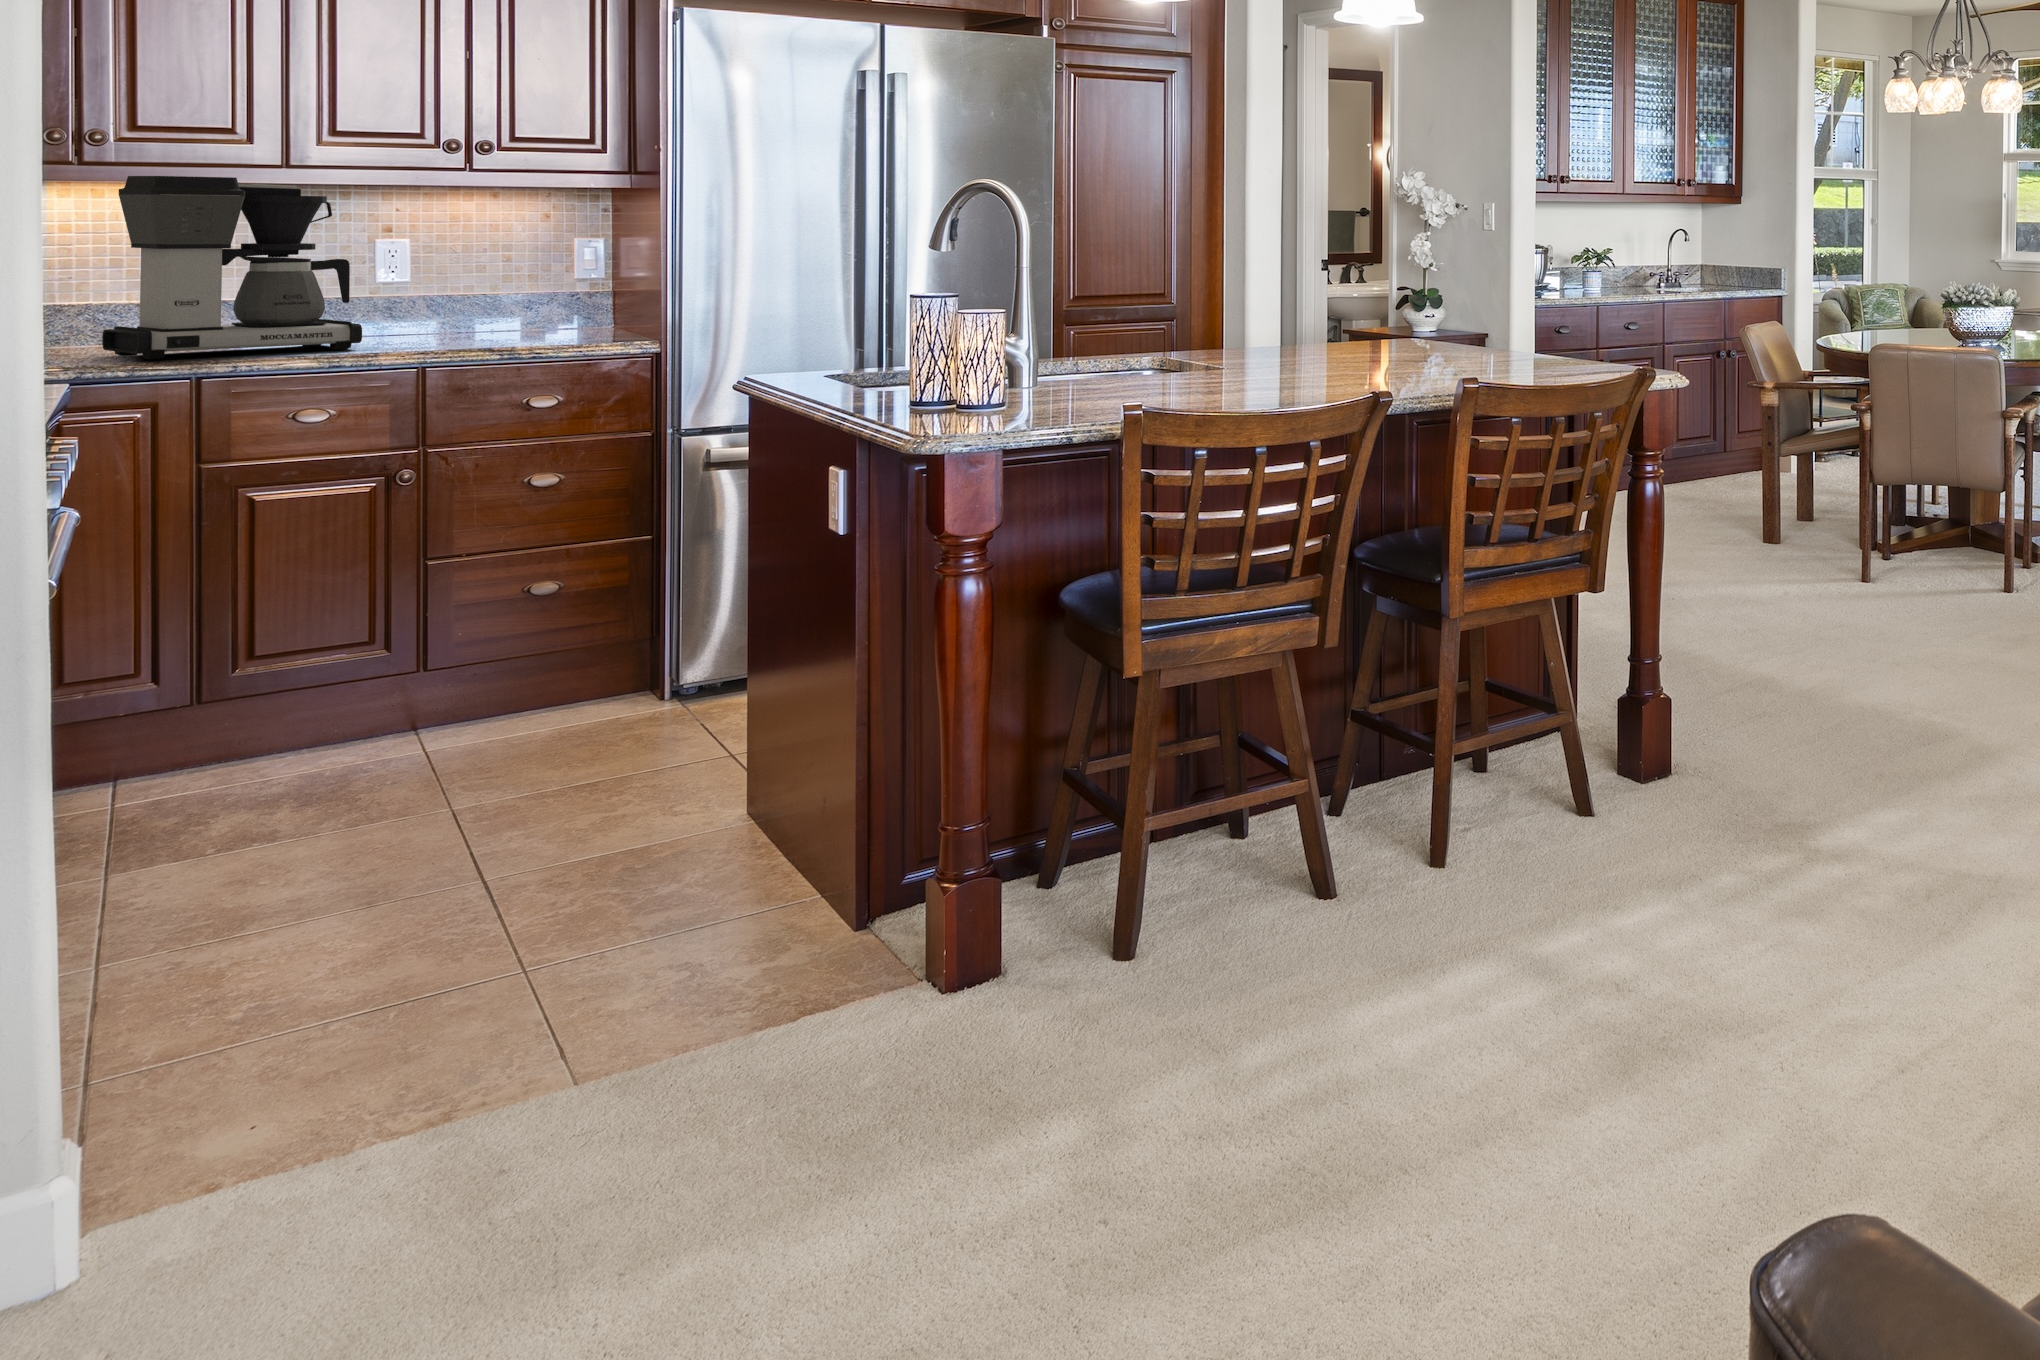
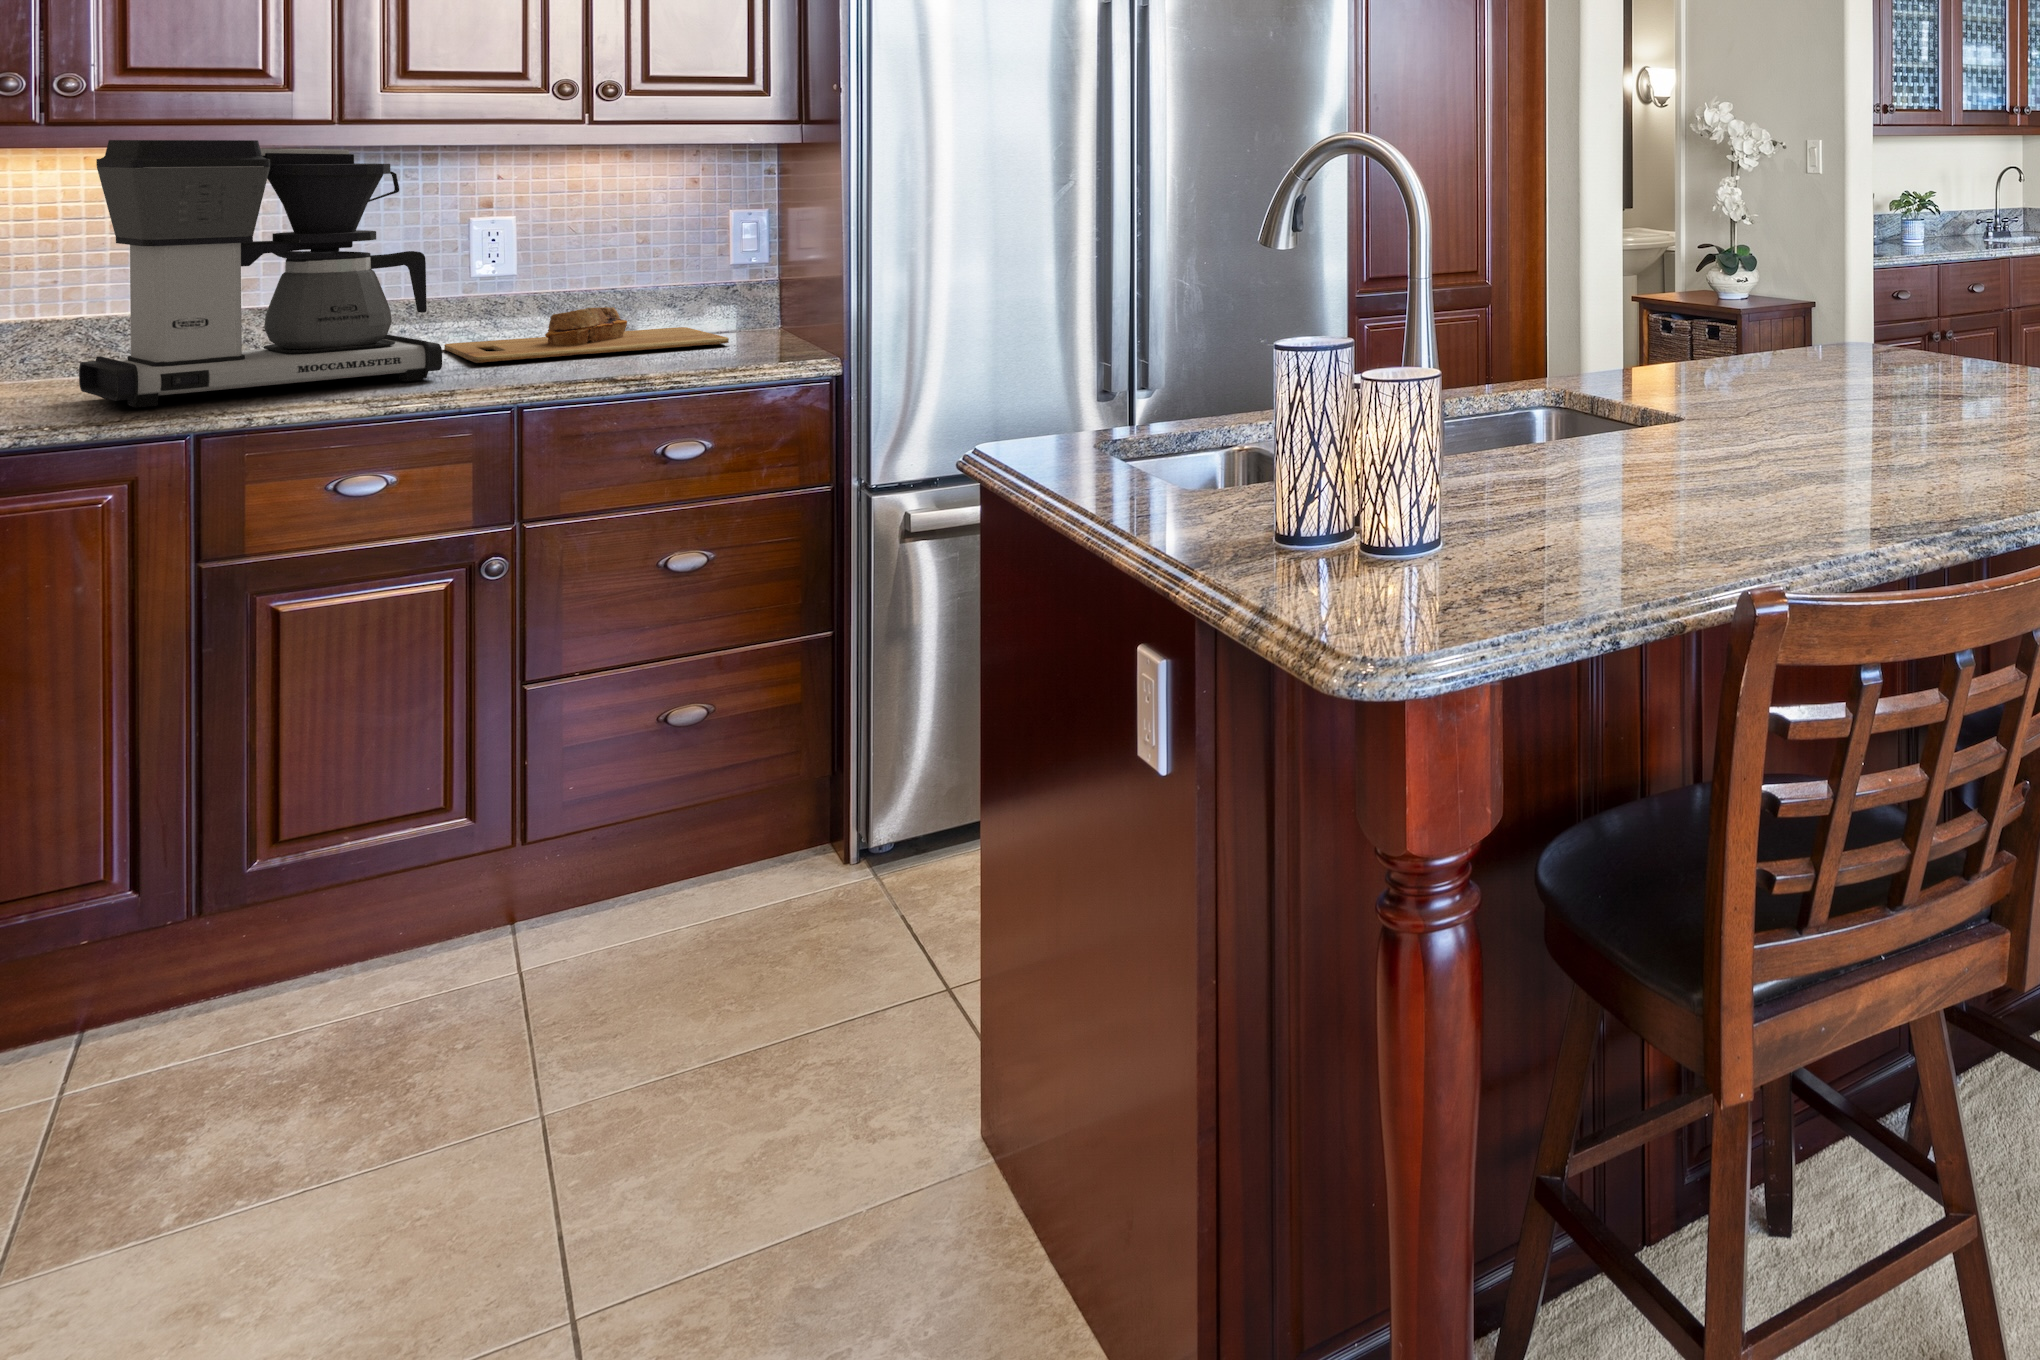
cutting board: none [354,305,573,341] -> present [444,307,729,363]

